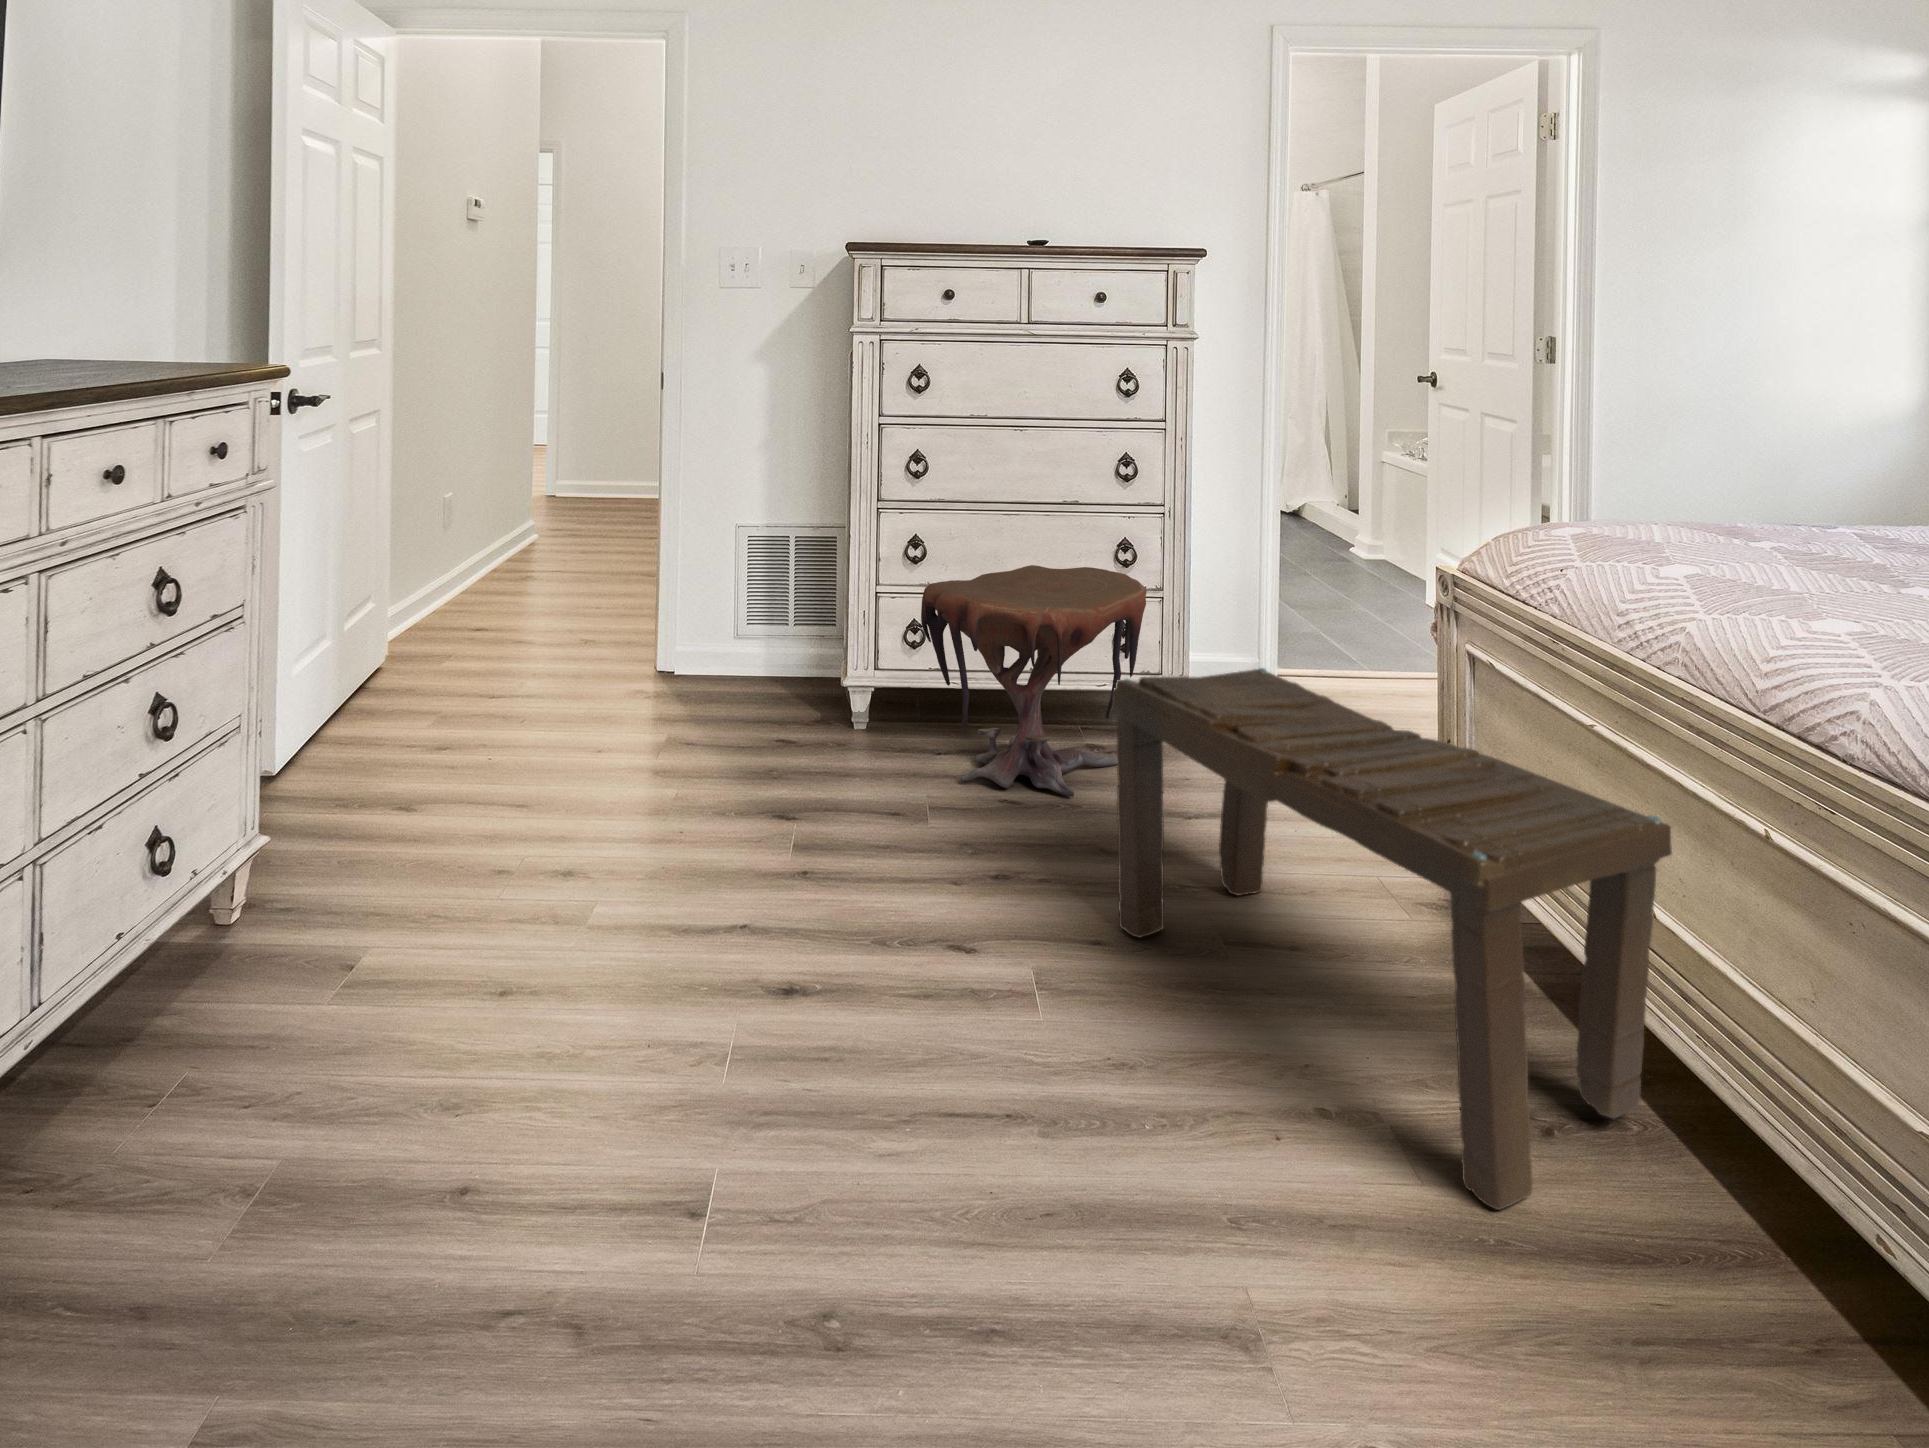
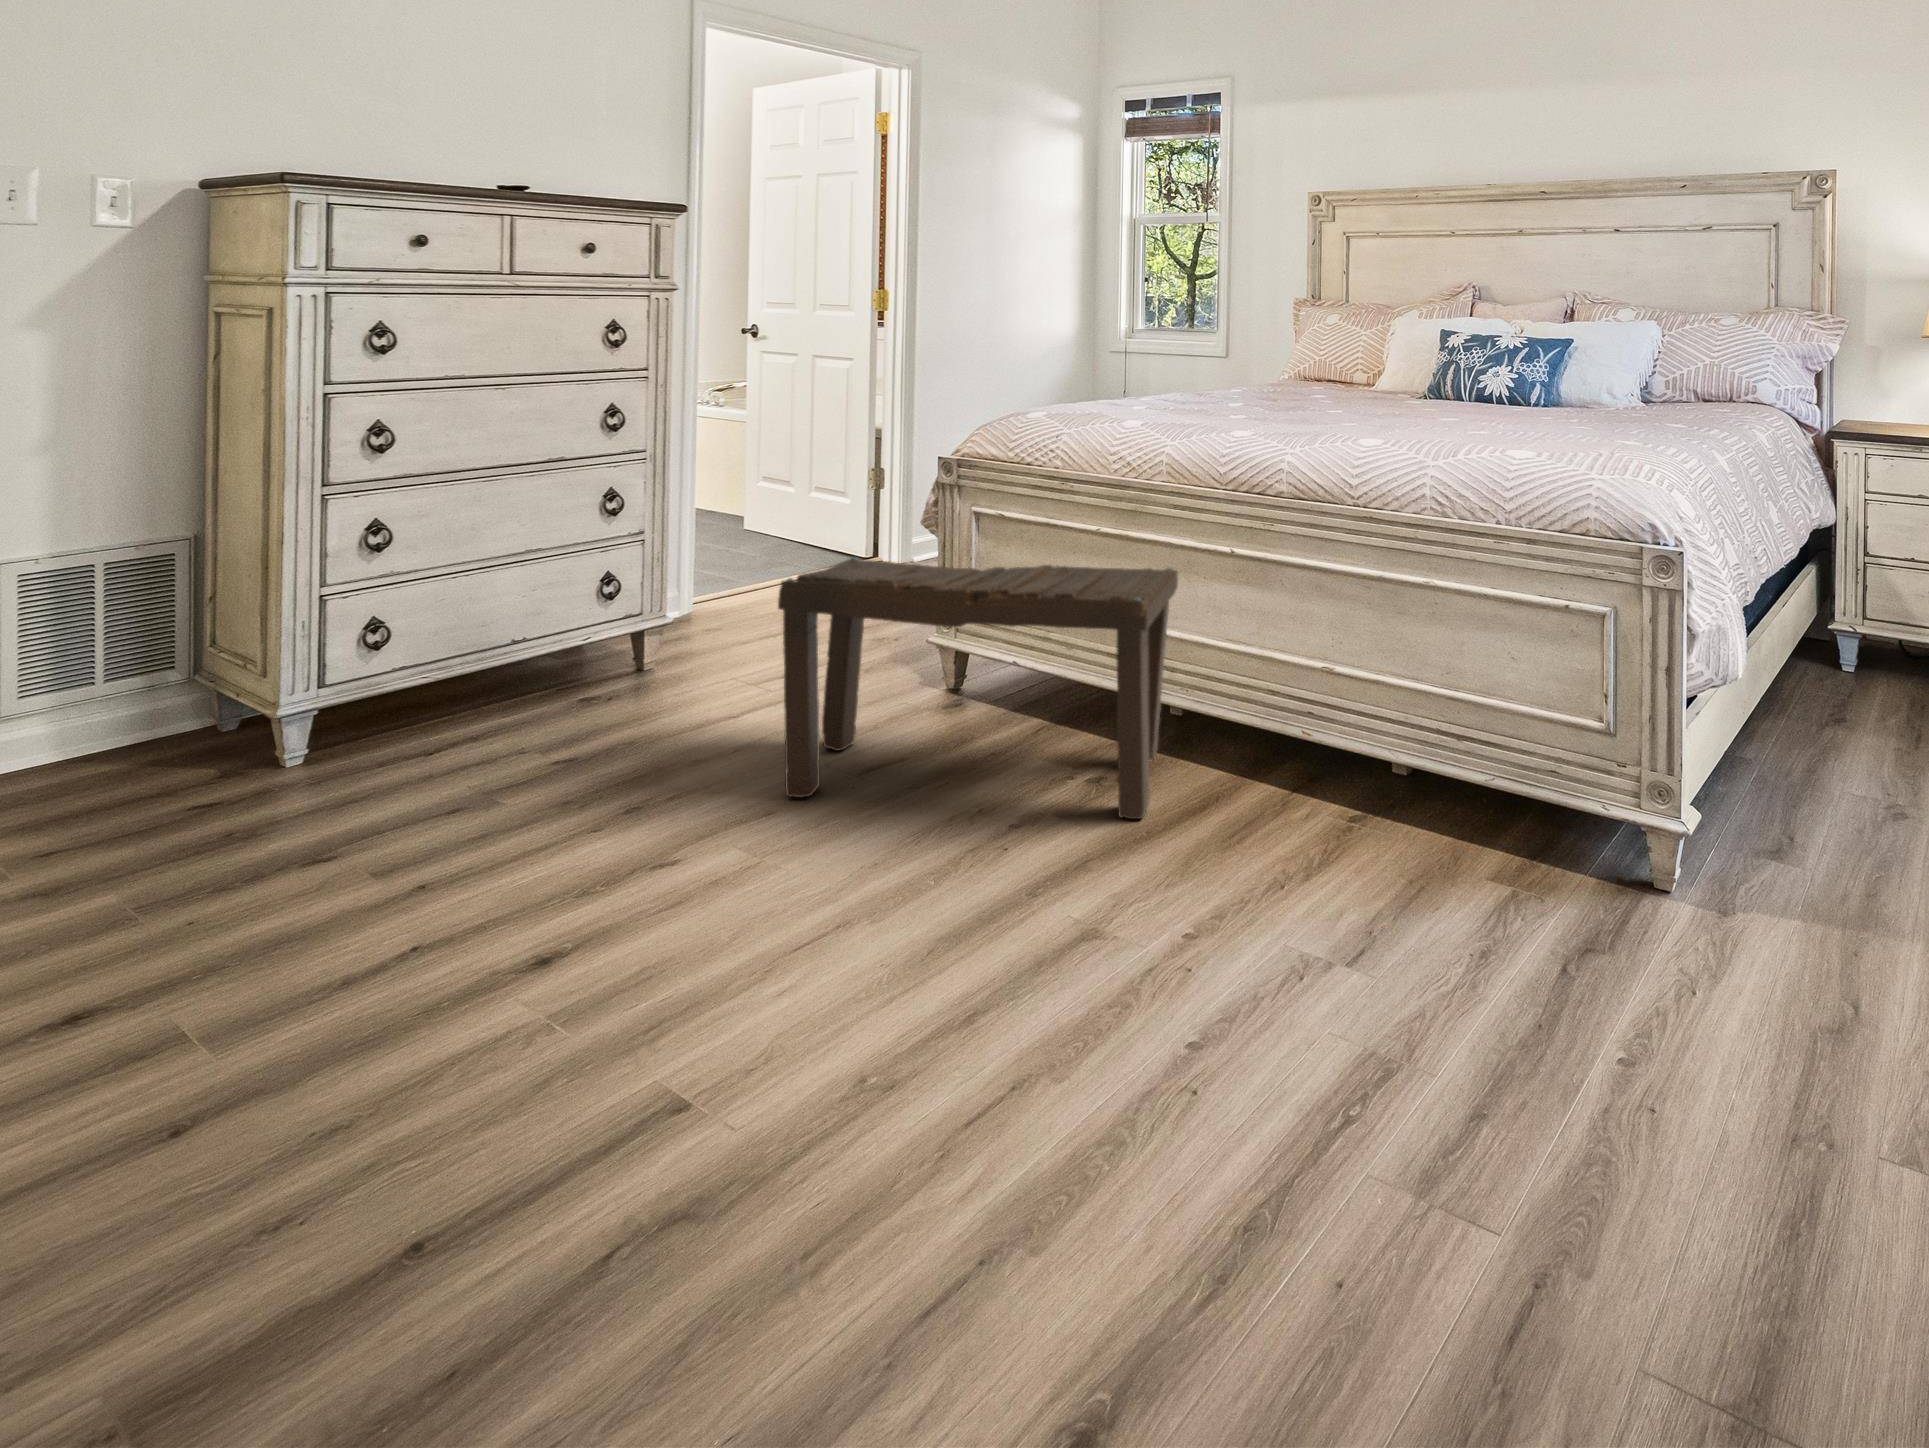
side table: present [921,565,1147,796] -> none [424,520,684,764]

